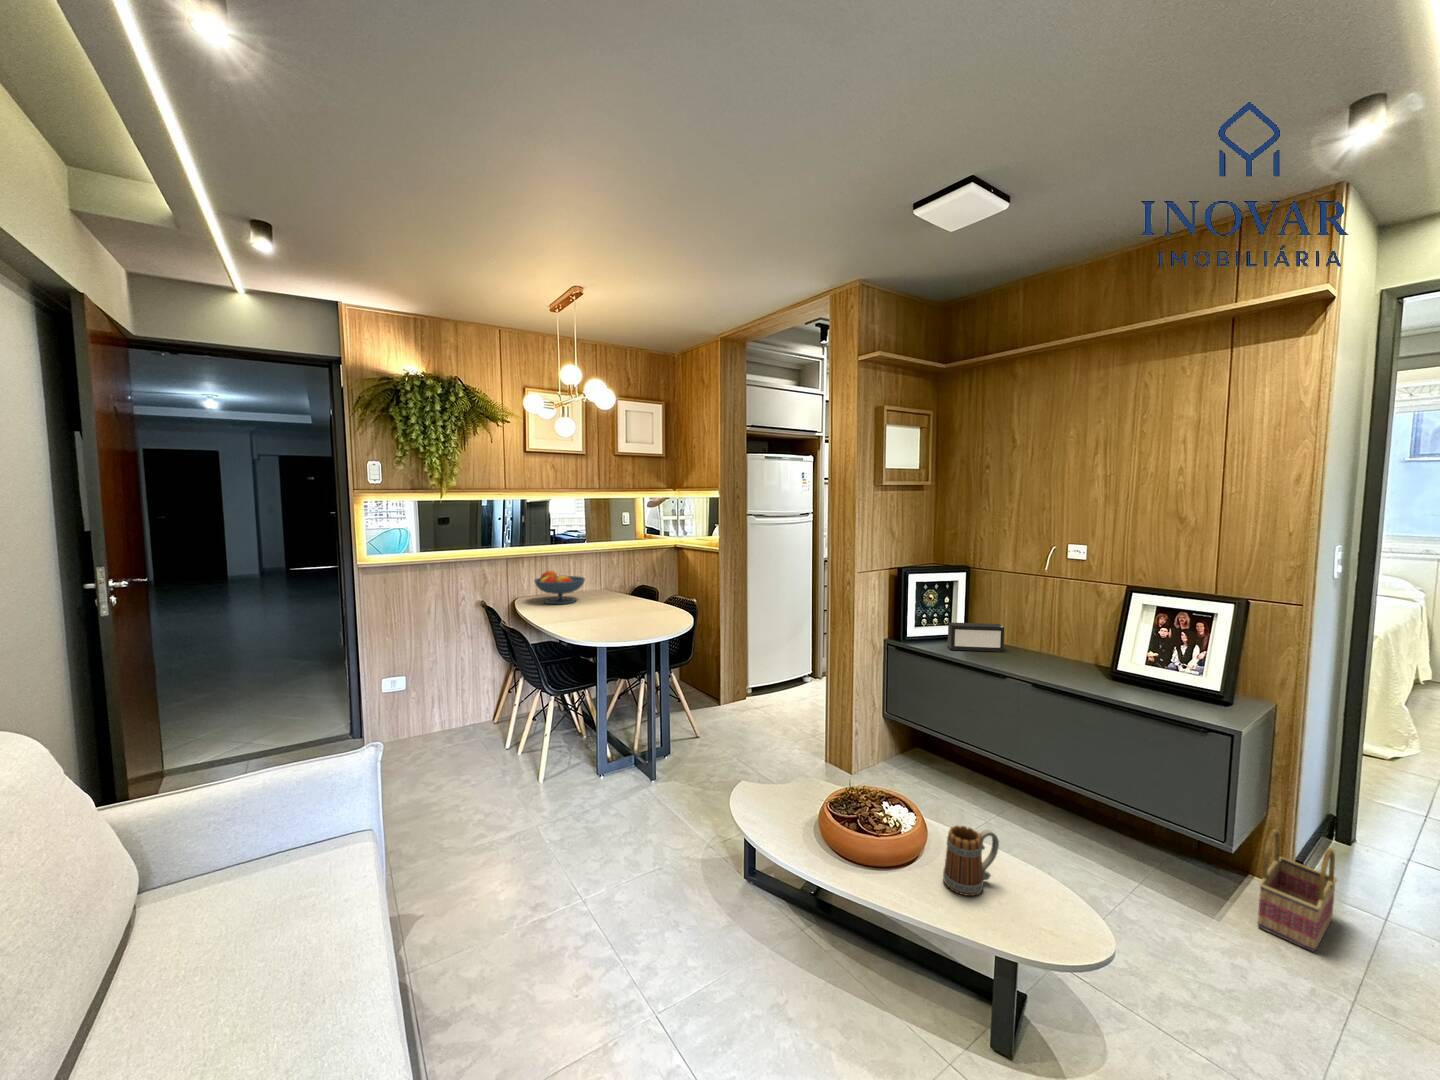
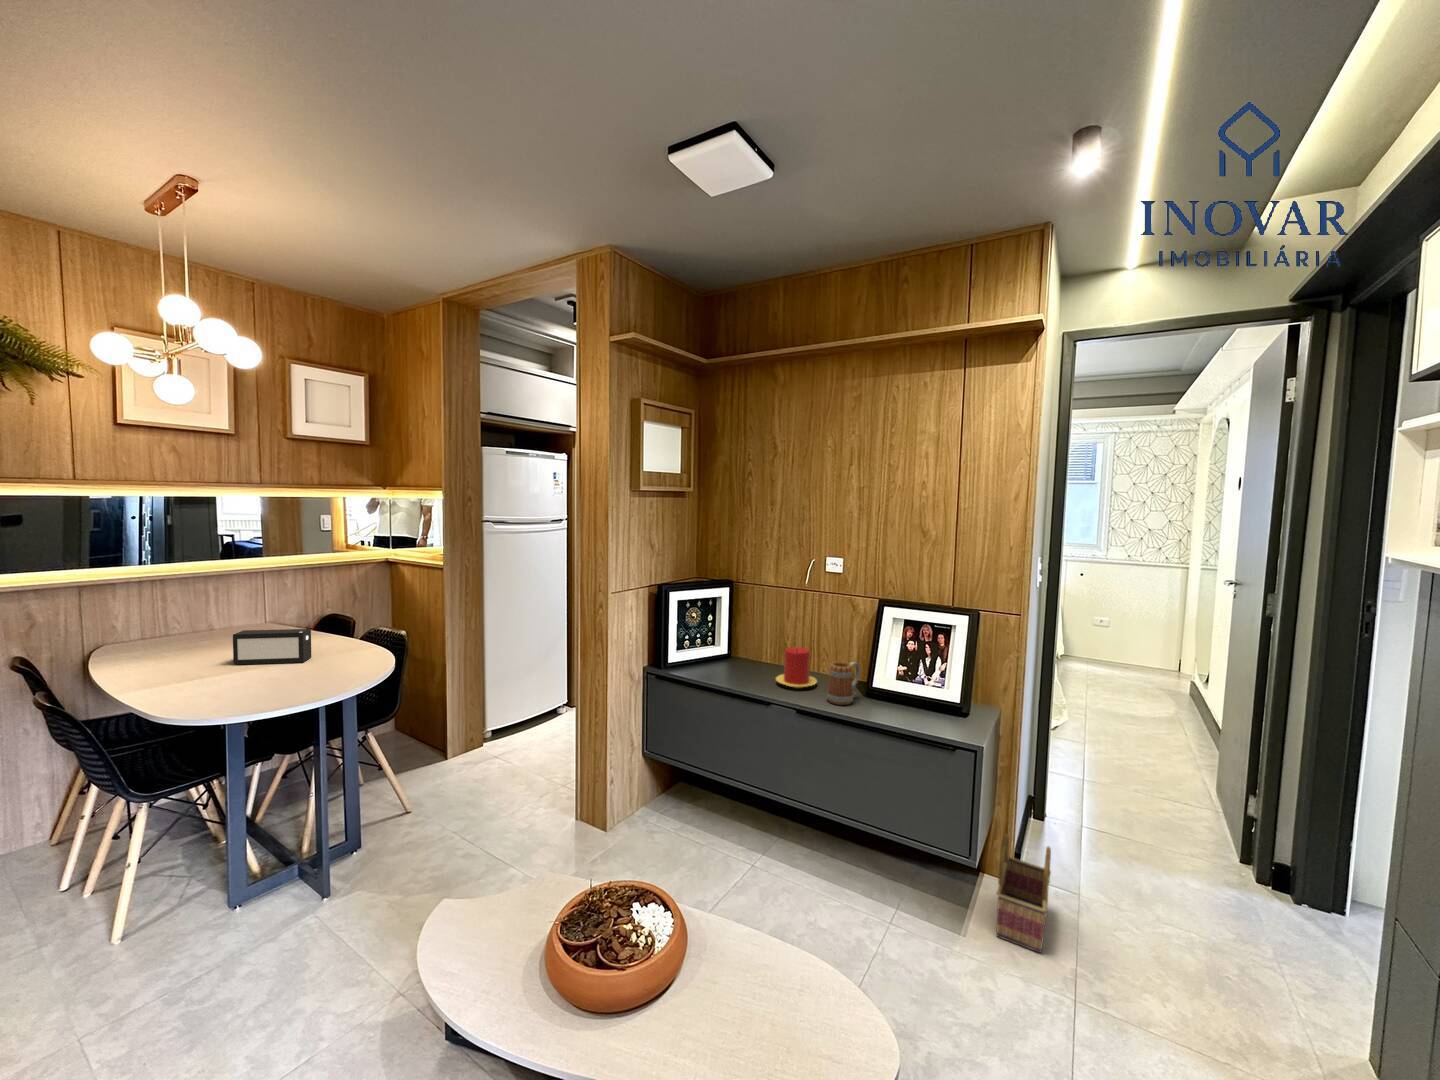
fruit bowl: present [535,571,585,604] -> none [130,601,228,652]
speaker: present [948,622,1004,652] -> present [233,629,311,665]
candle: none [1013,629,1057,666] -> present [776,647,817,688]
mug: present [943,826,999,896] -> present [827,662,860,705]

